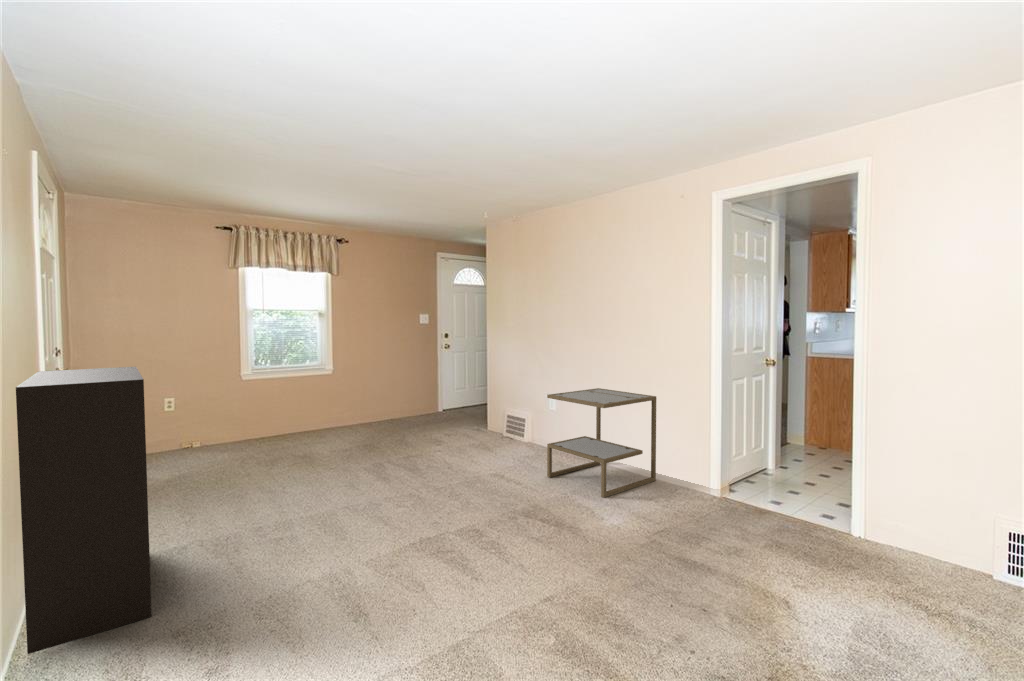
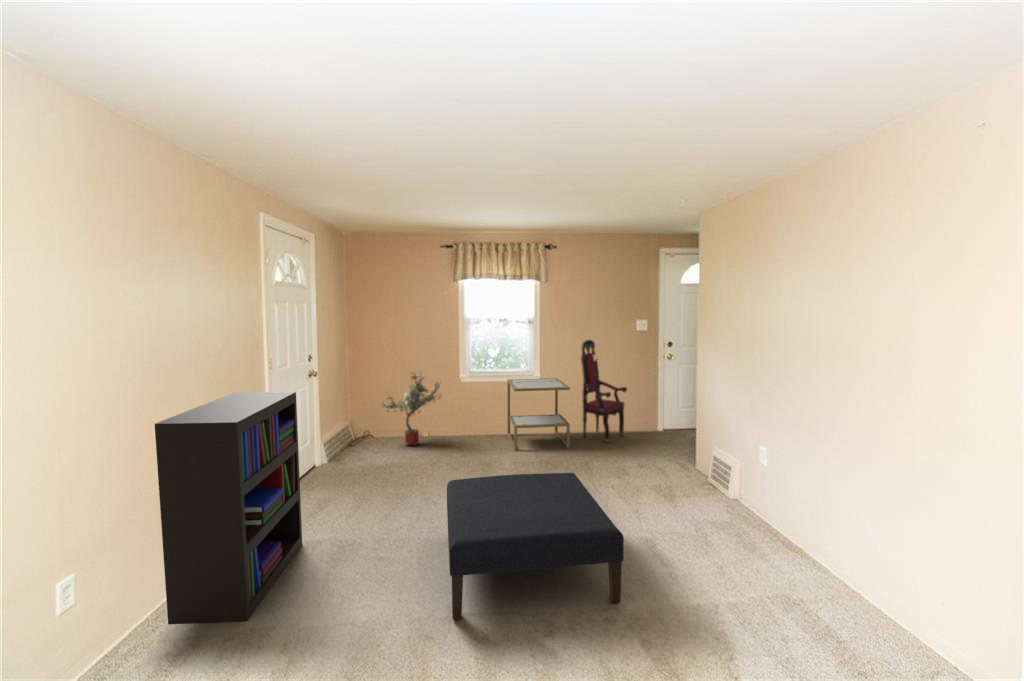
armchair: none [374,332,416,426] -> present [581,340,627,443]
potted tree: none [141,368,227,458] -> present [382,372,440,446]
side table: present [547,388,656,497] -> present [507,378,570,450]
ottoman: none [317,430,505,550] -> present [447,473,624,619]

